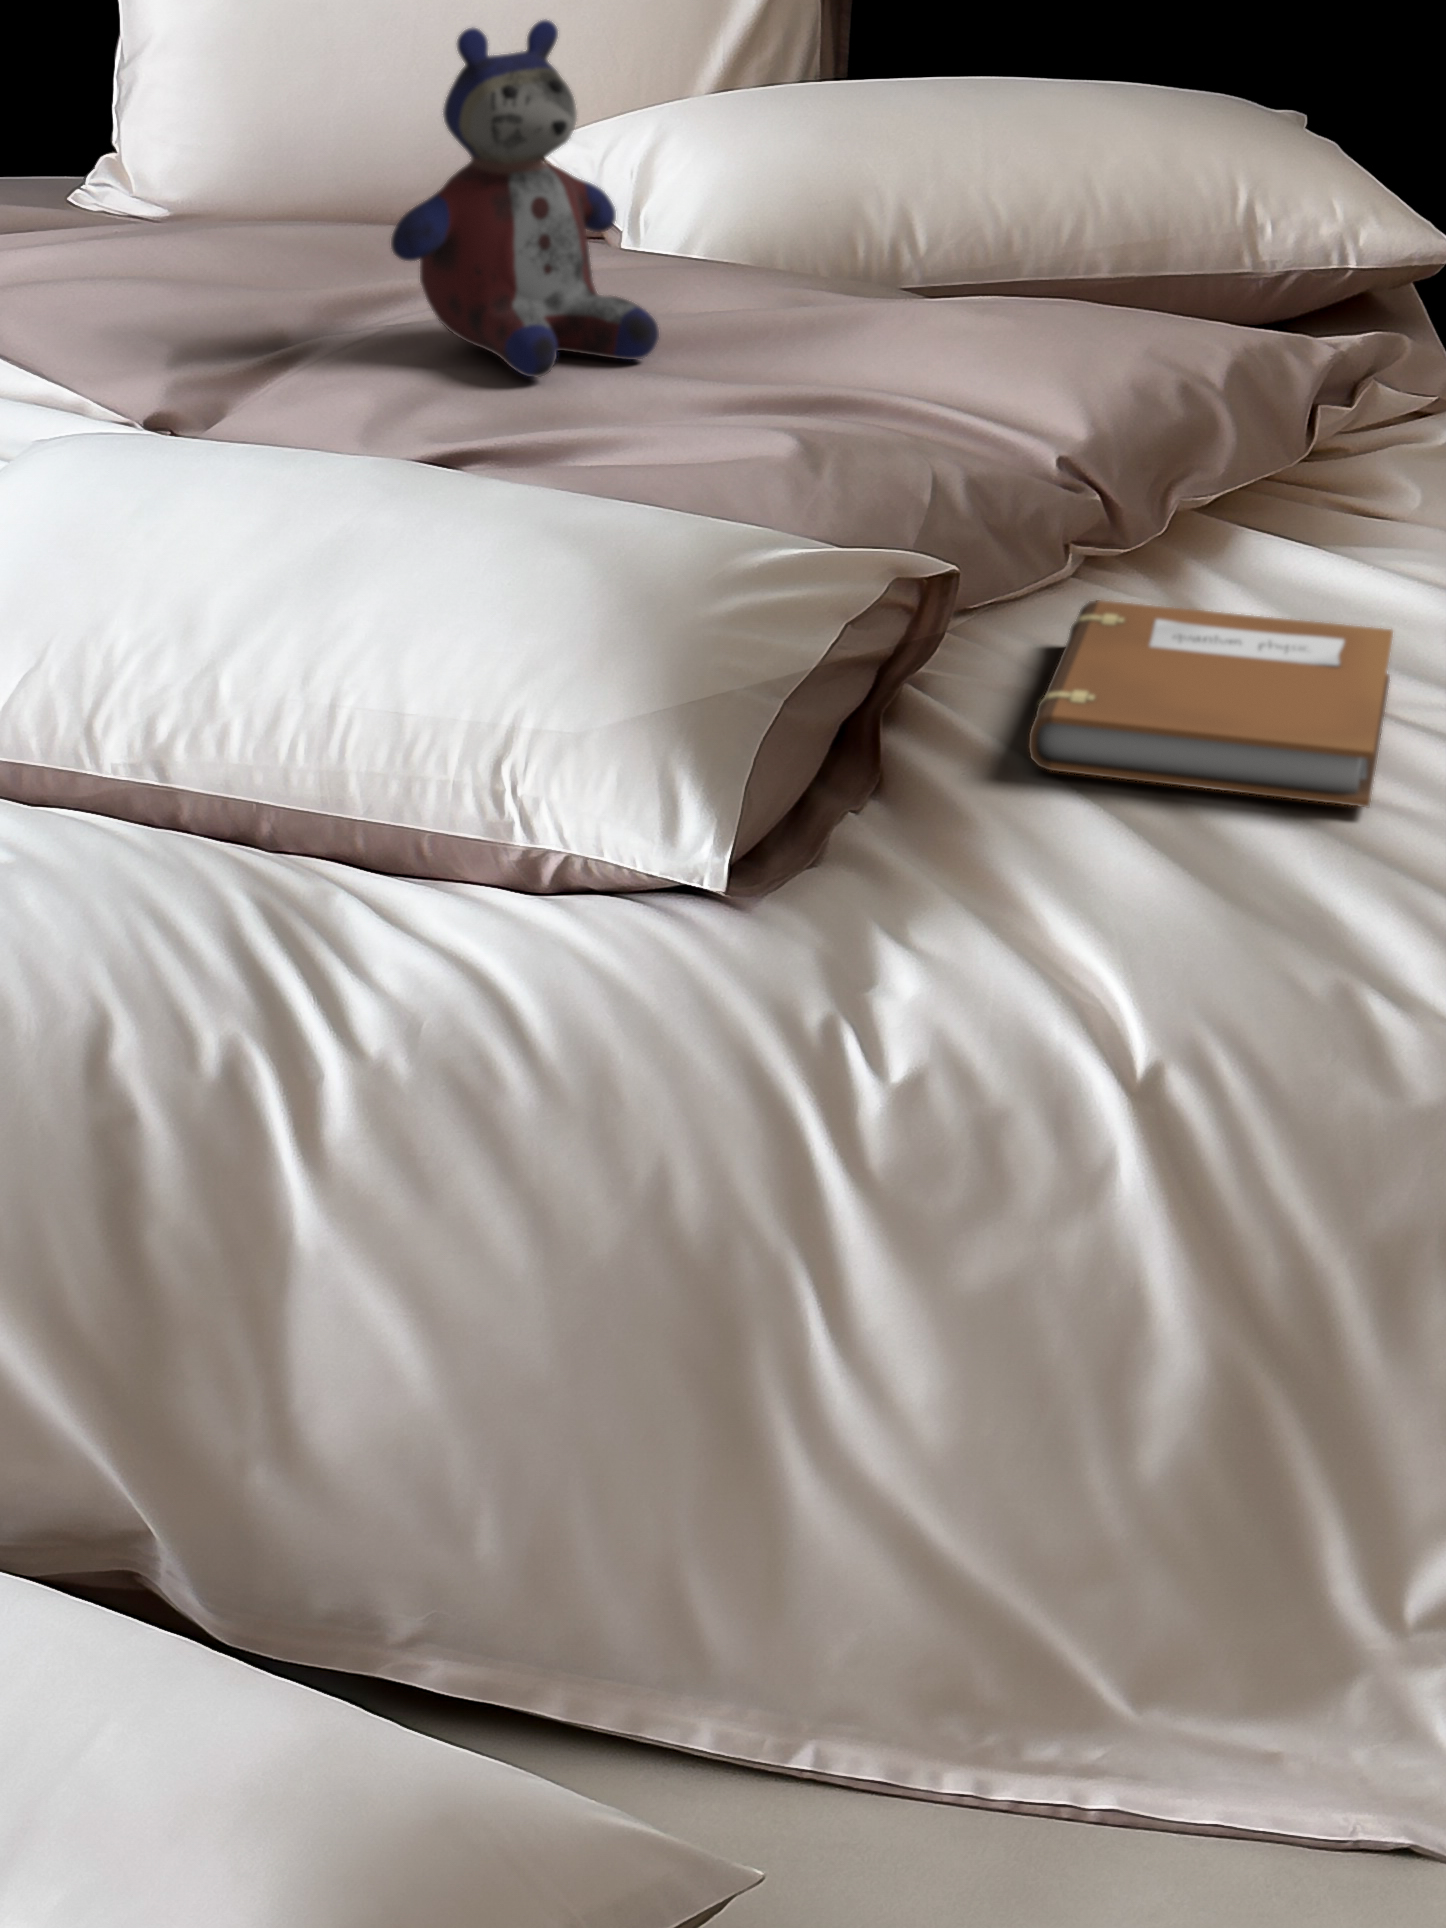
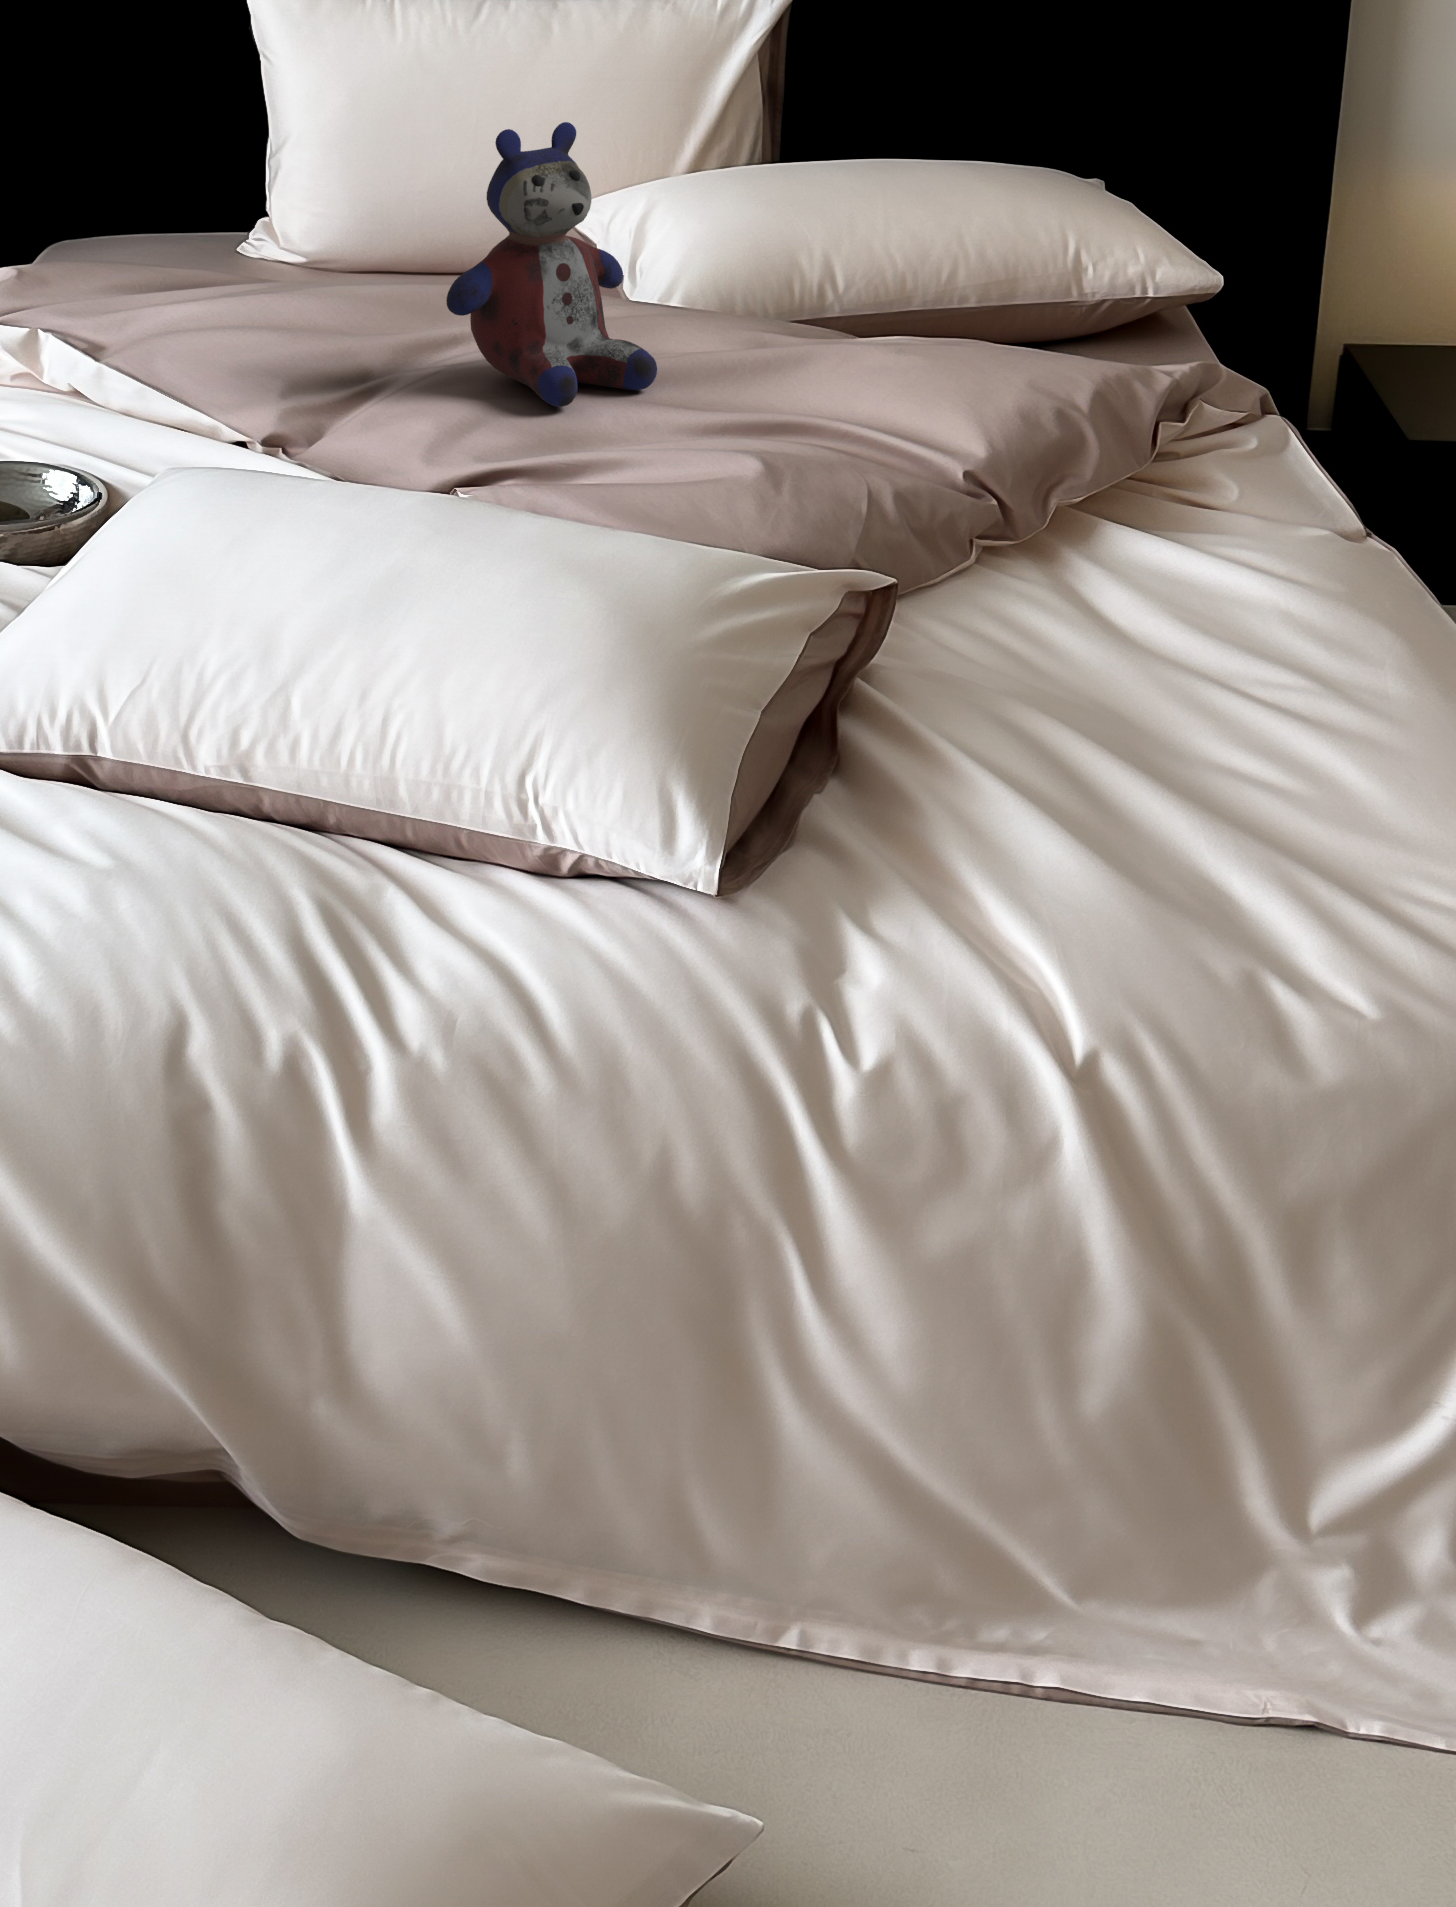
notebook: present [1029,600,1393,807] -> none [973,598,1272,797]

